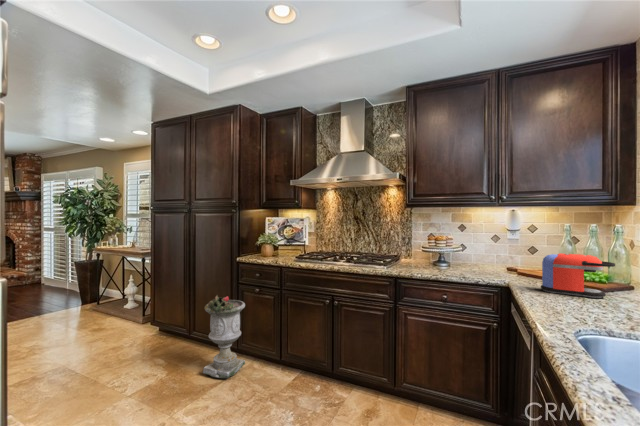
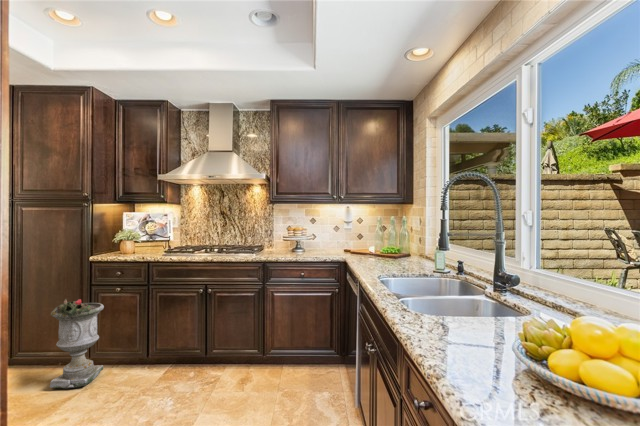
coffee maker: present [541,253,615,298] -> none [364,235,402,262]

